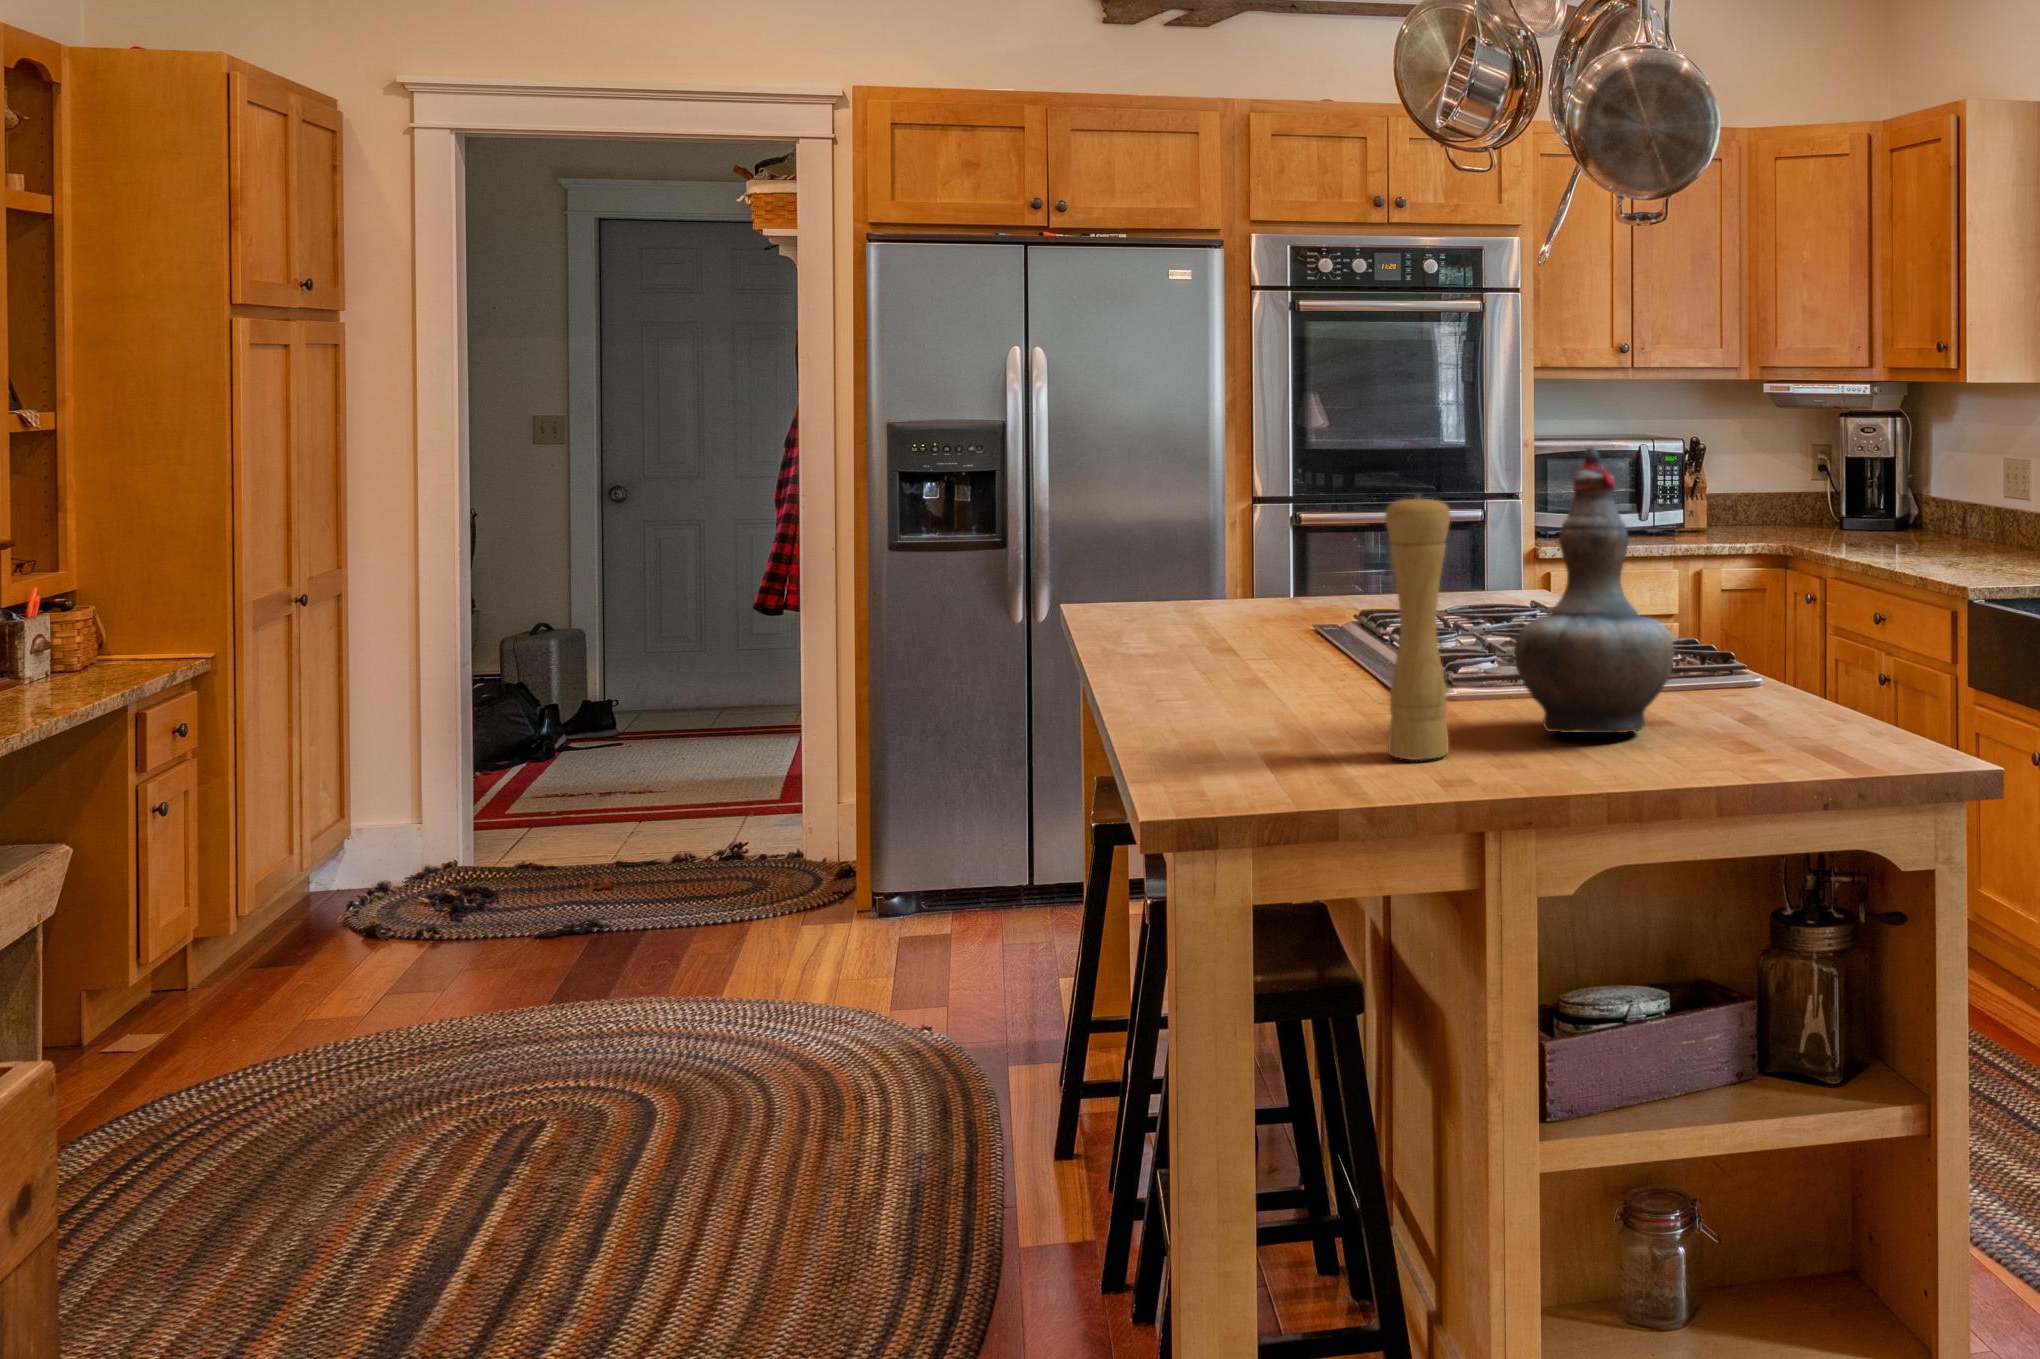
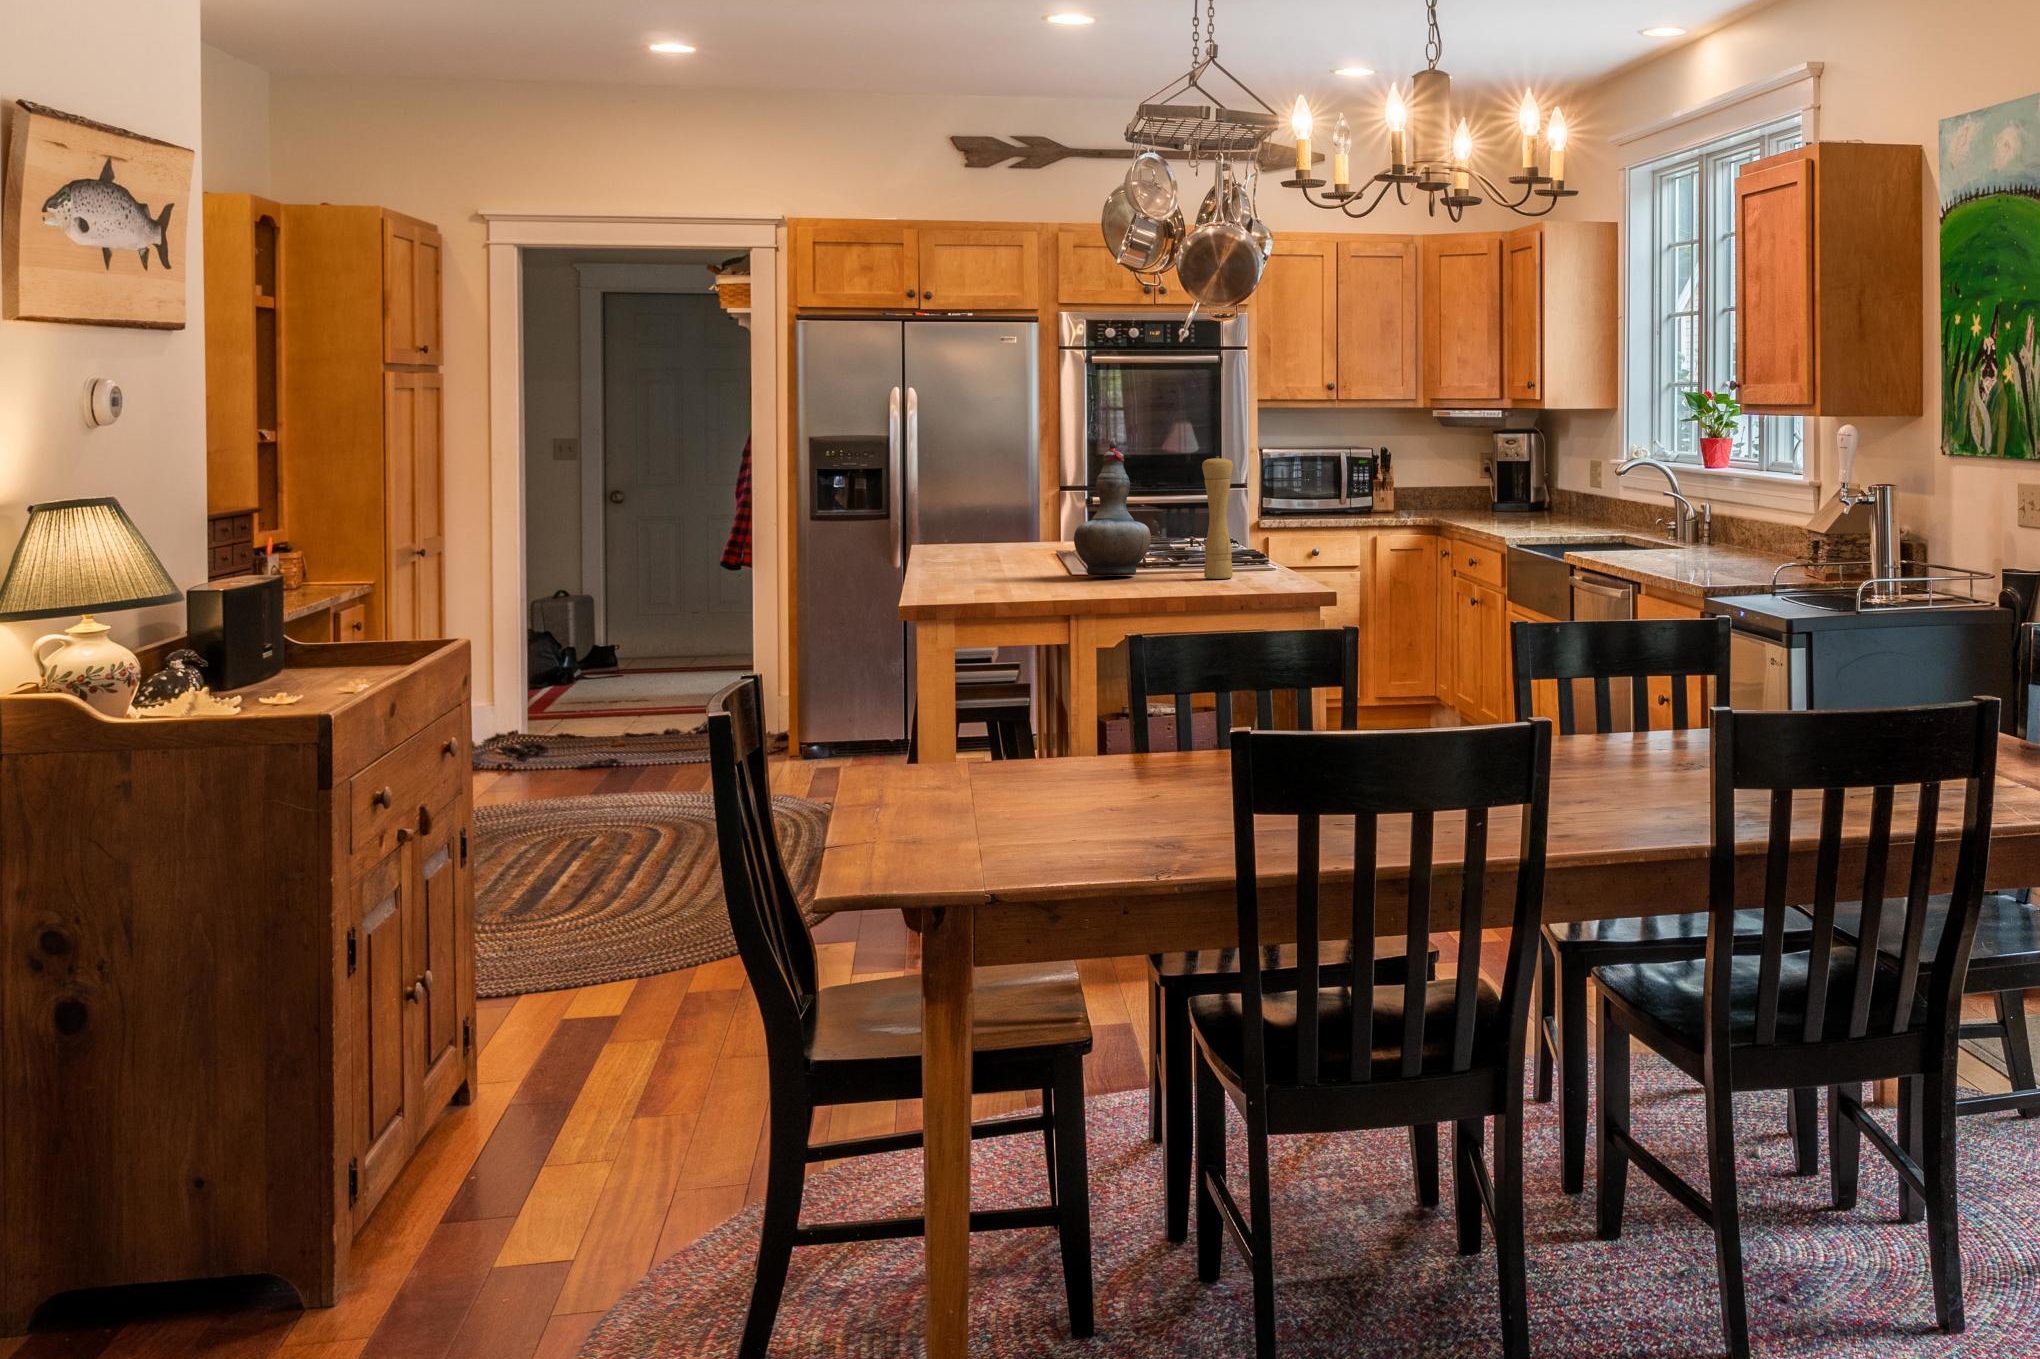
pepper mill: present [1385,494,1450,760] -> present [1202,456,1233,579]

